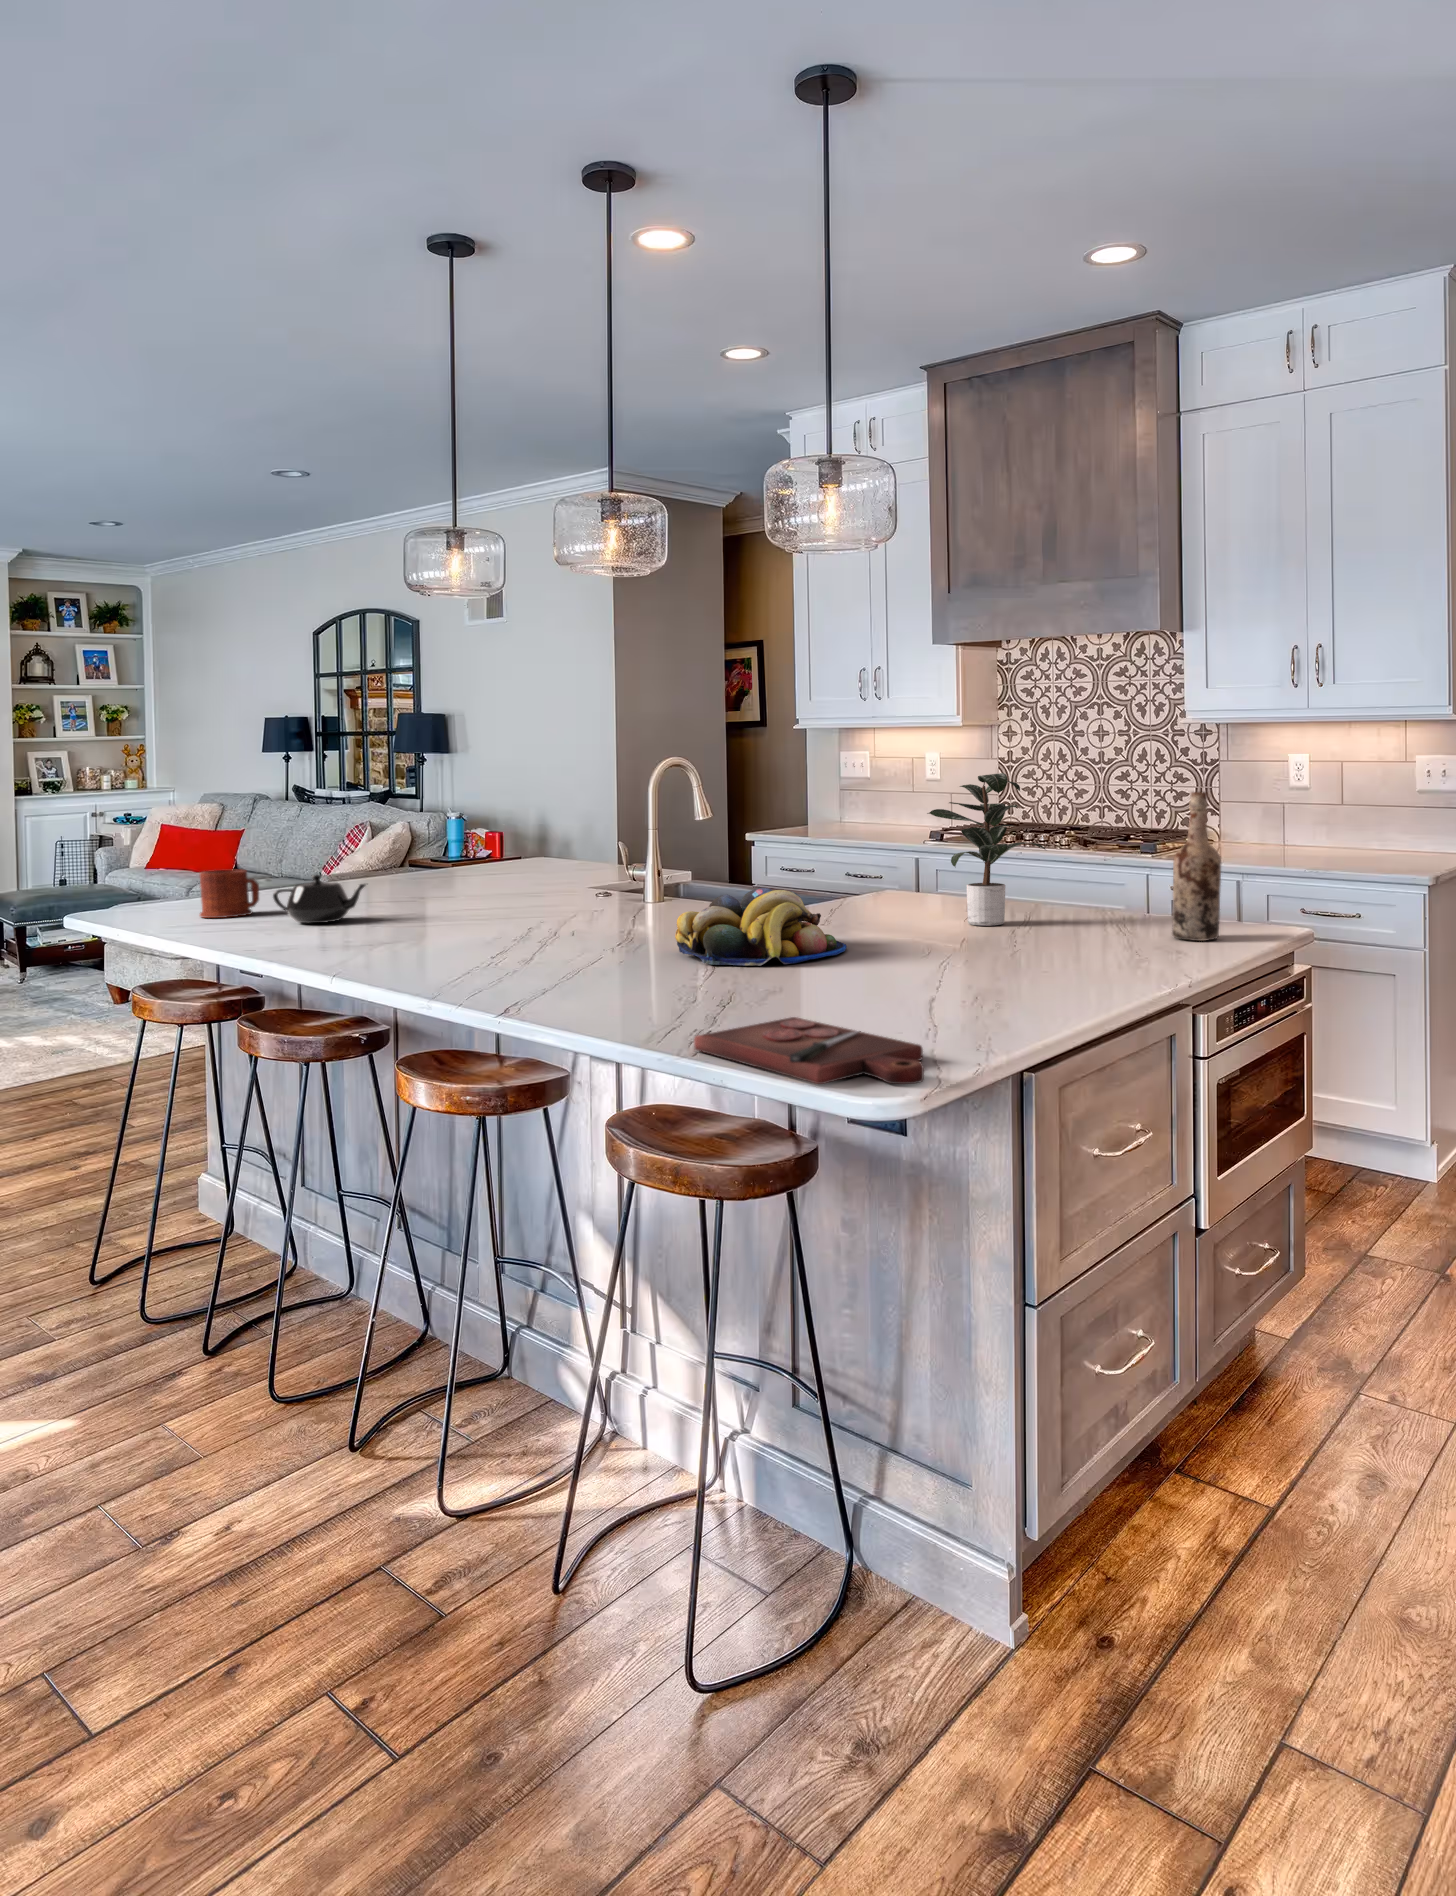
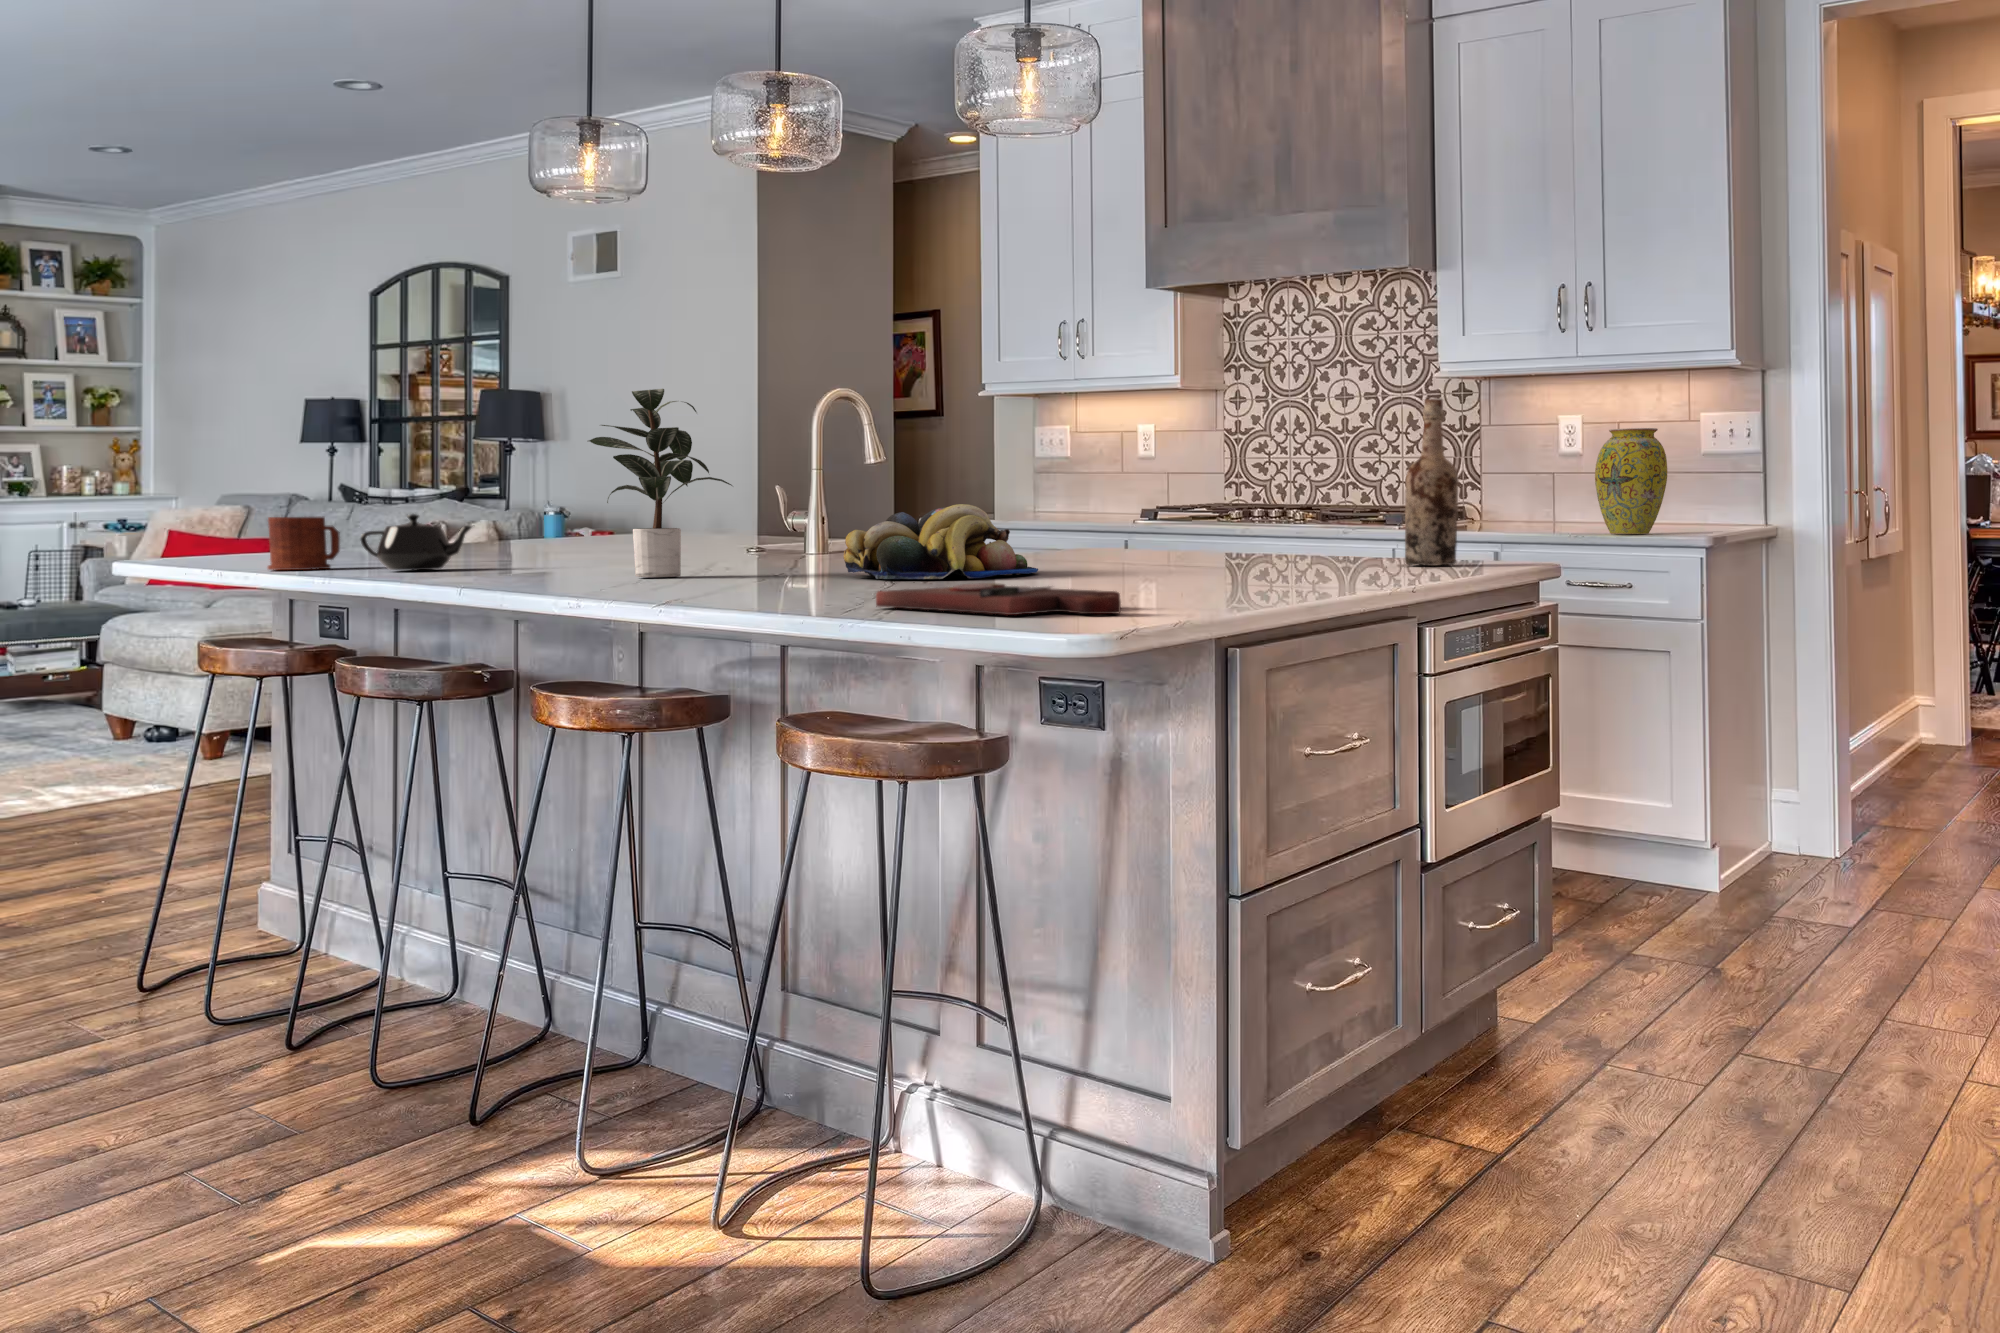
vase: none [1322,767,1385,857] -> present [1595,428,1667,534]
potted plant: present [927,773,1045,926] -> present [589,389,732,577]

